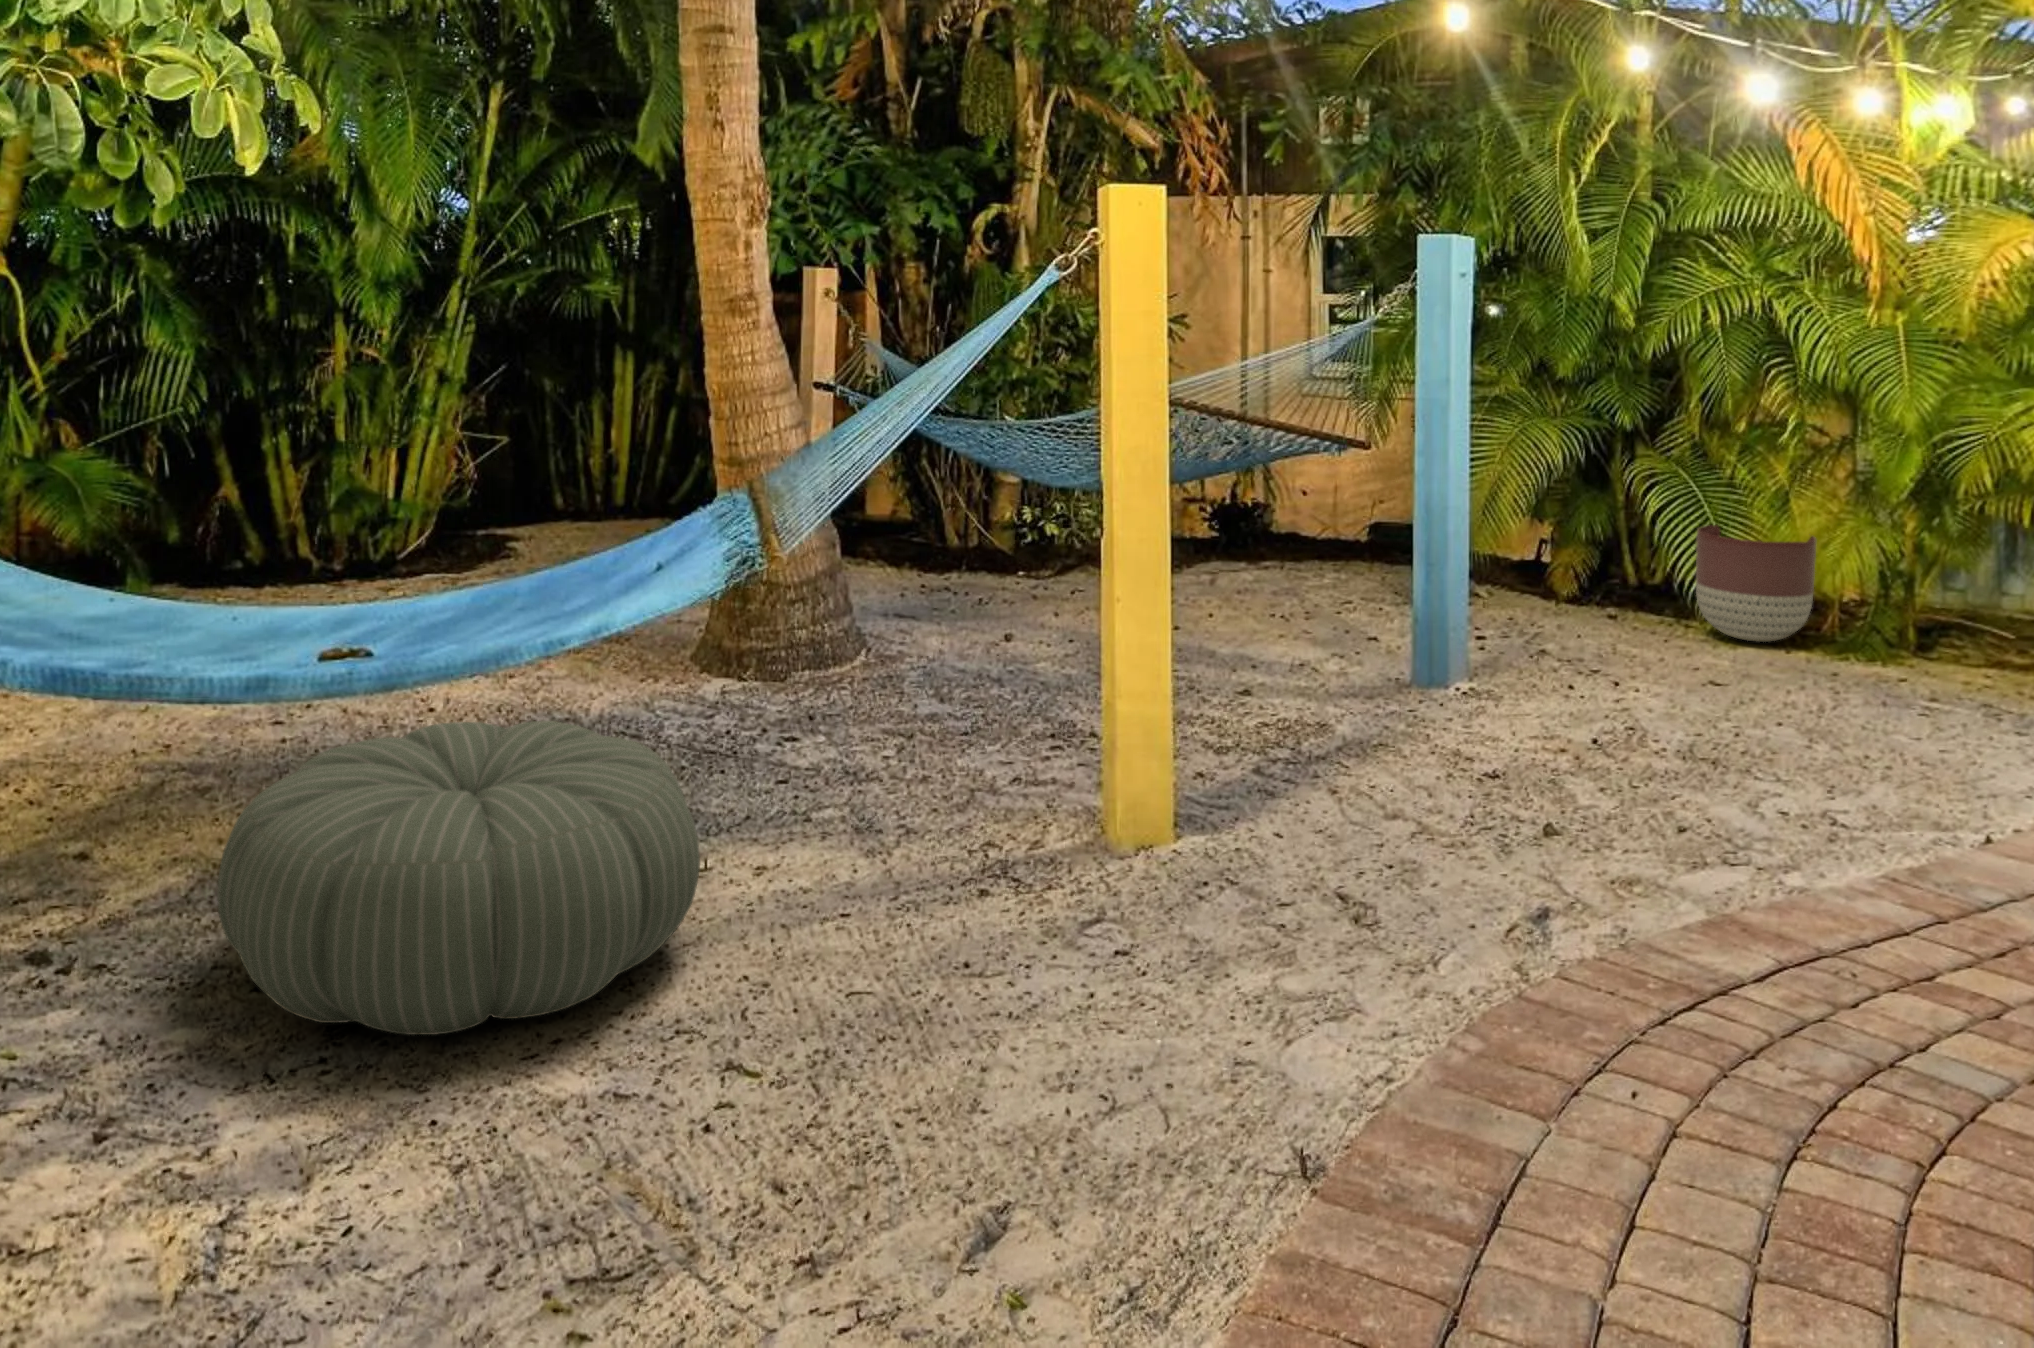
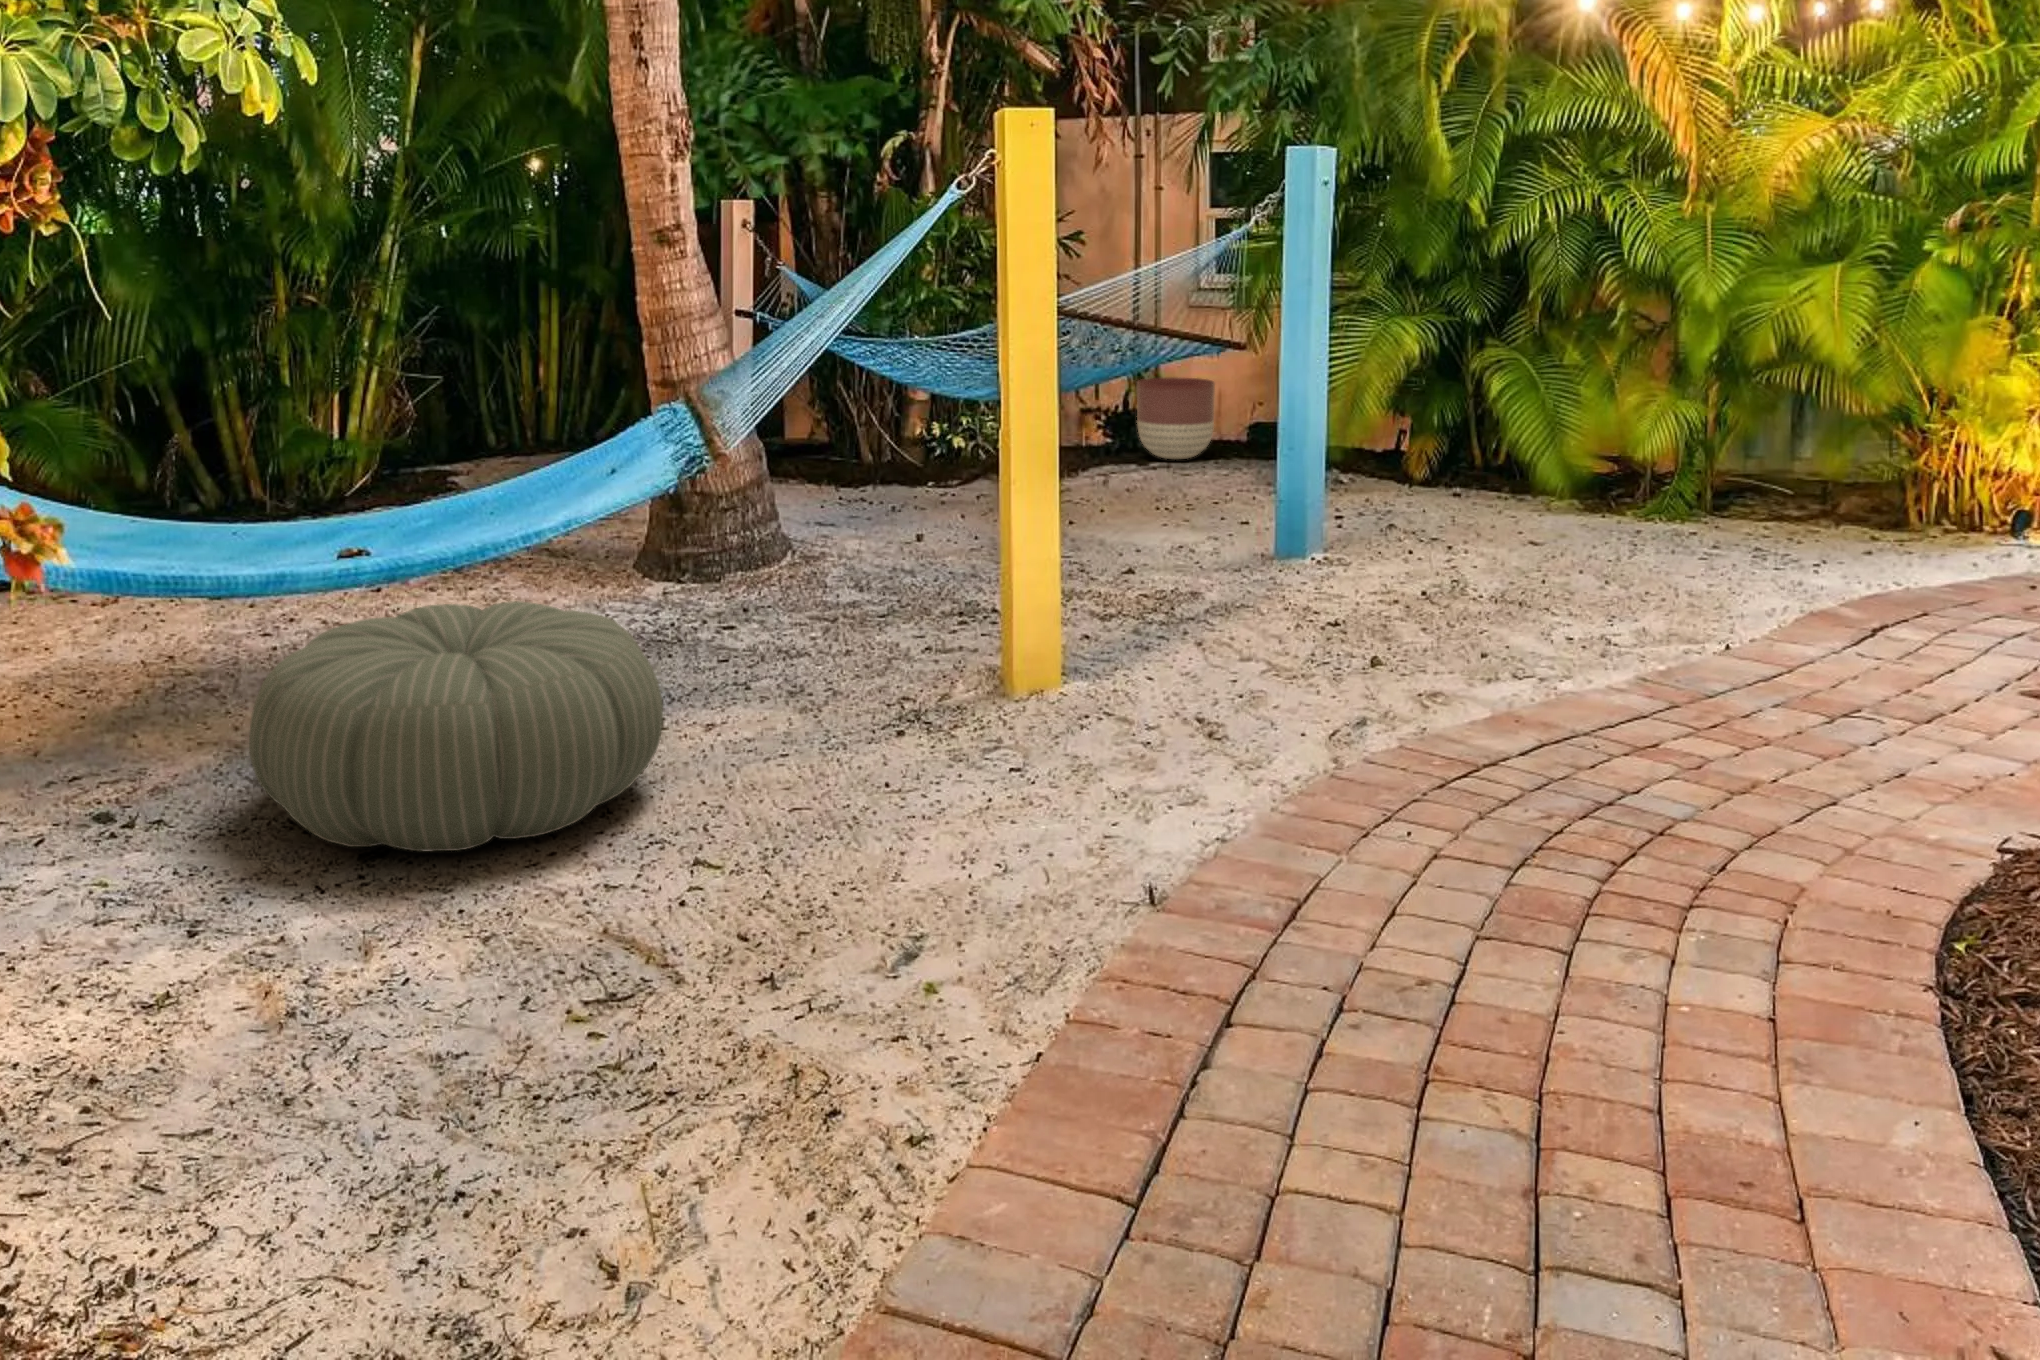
planter: present [1696,525,1816,642] -> present [1137,377,1215,460]

